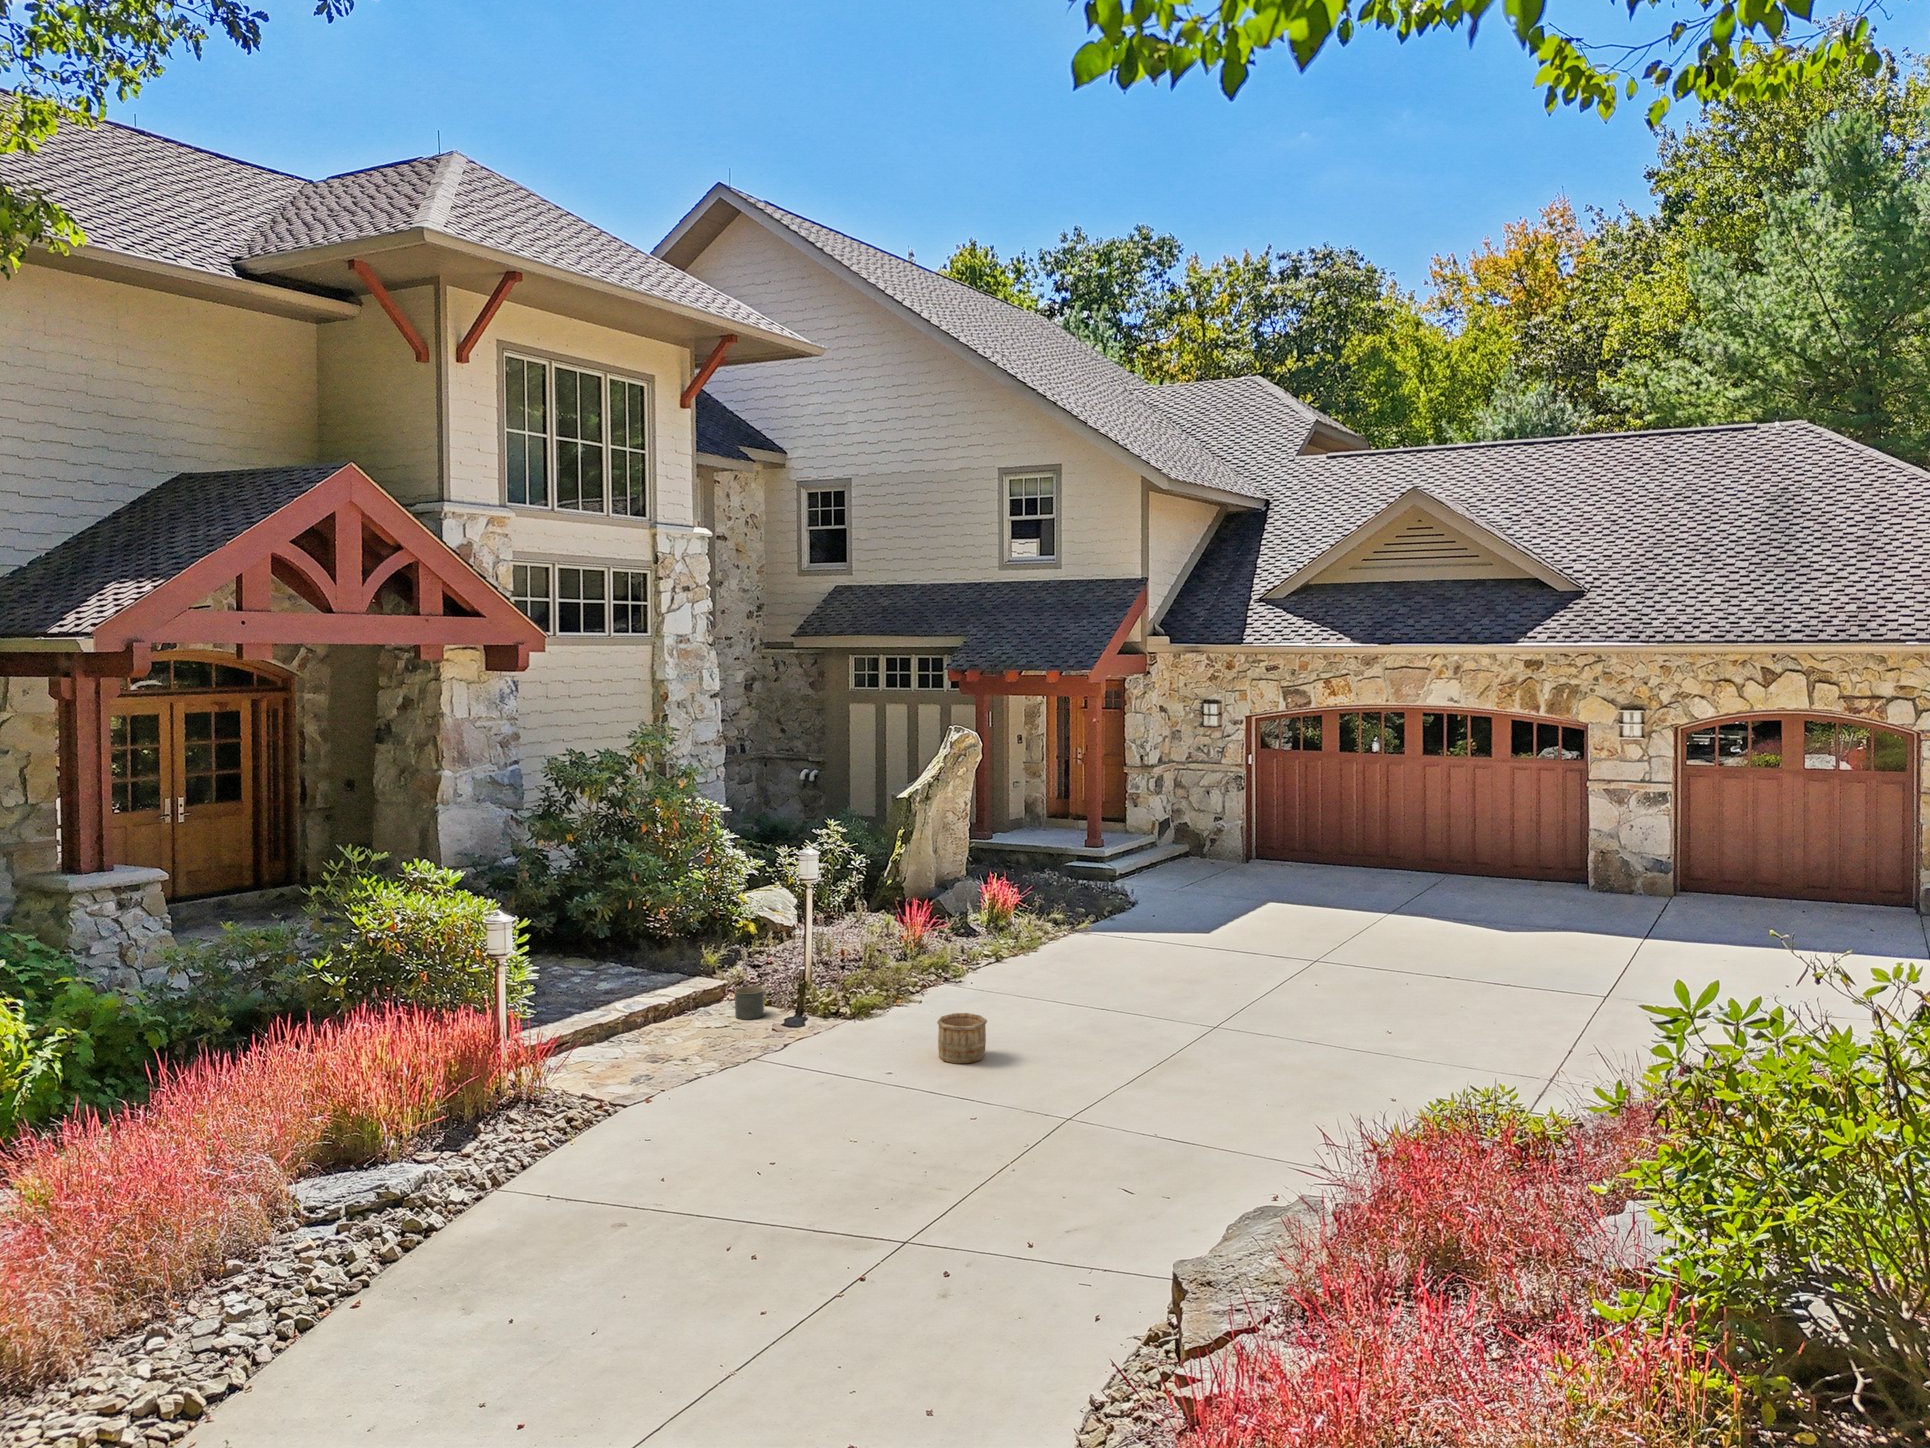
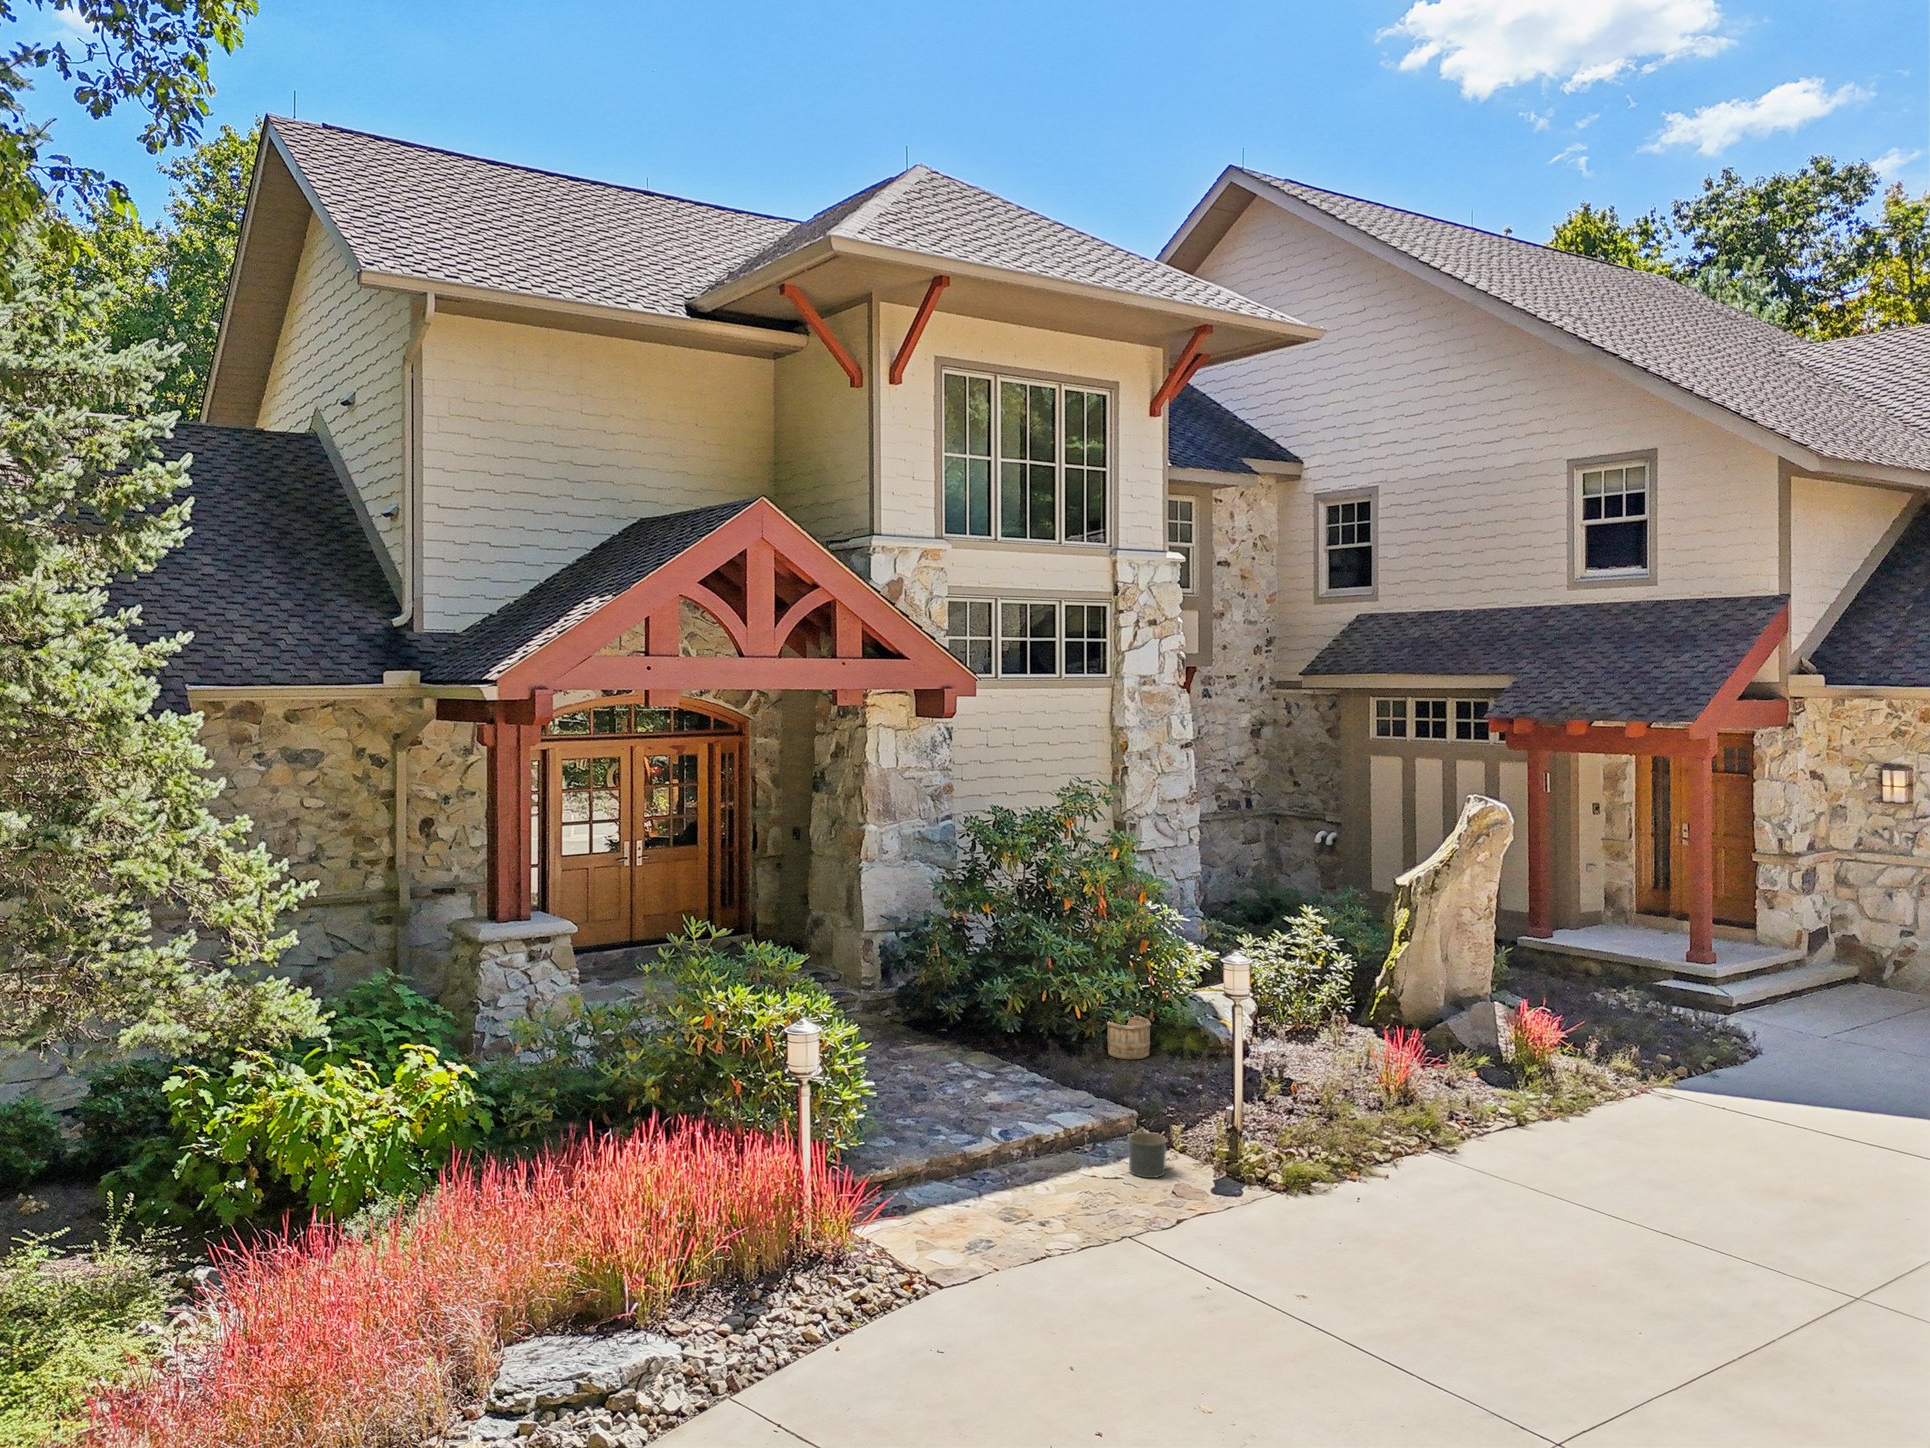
wooden bucket: present [937,1013,987,1063] -> present [1107,1016,1151,1060]

